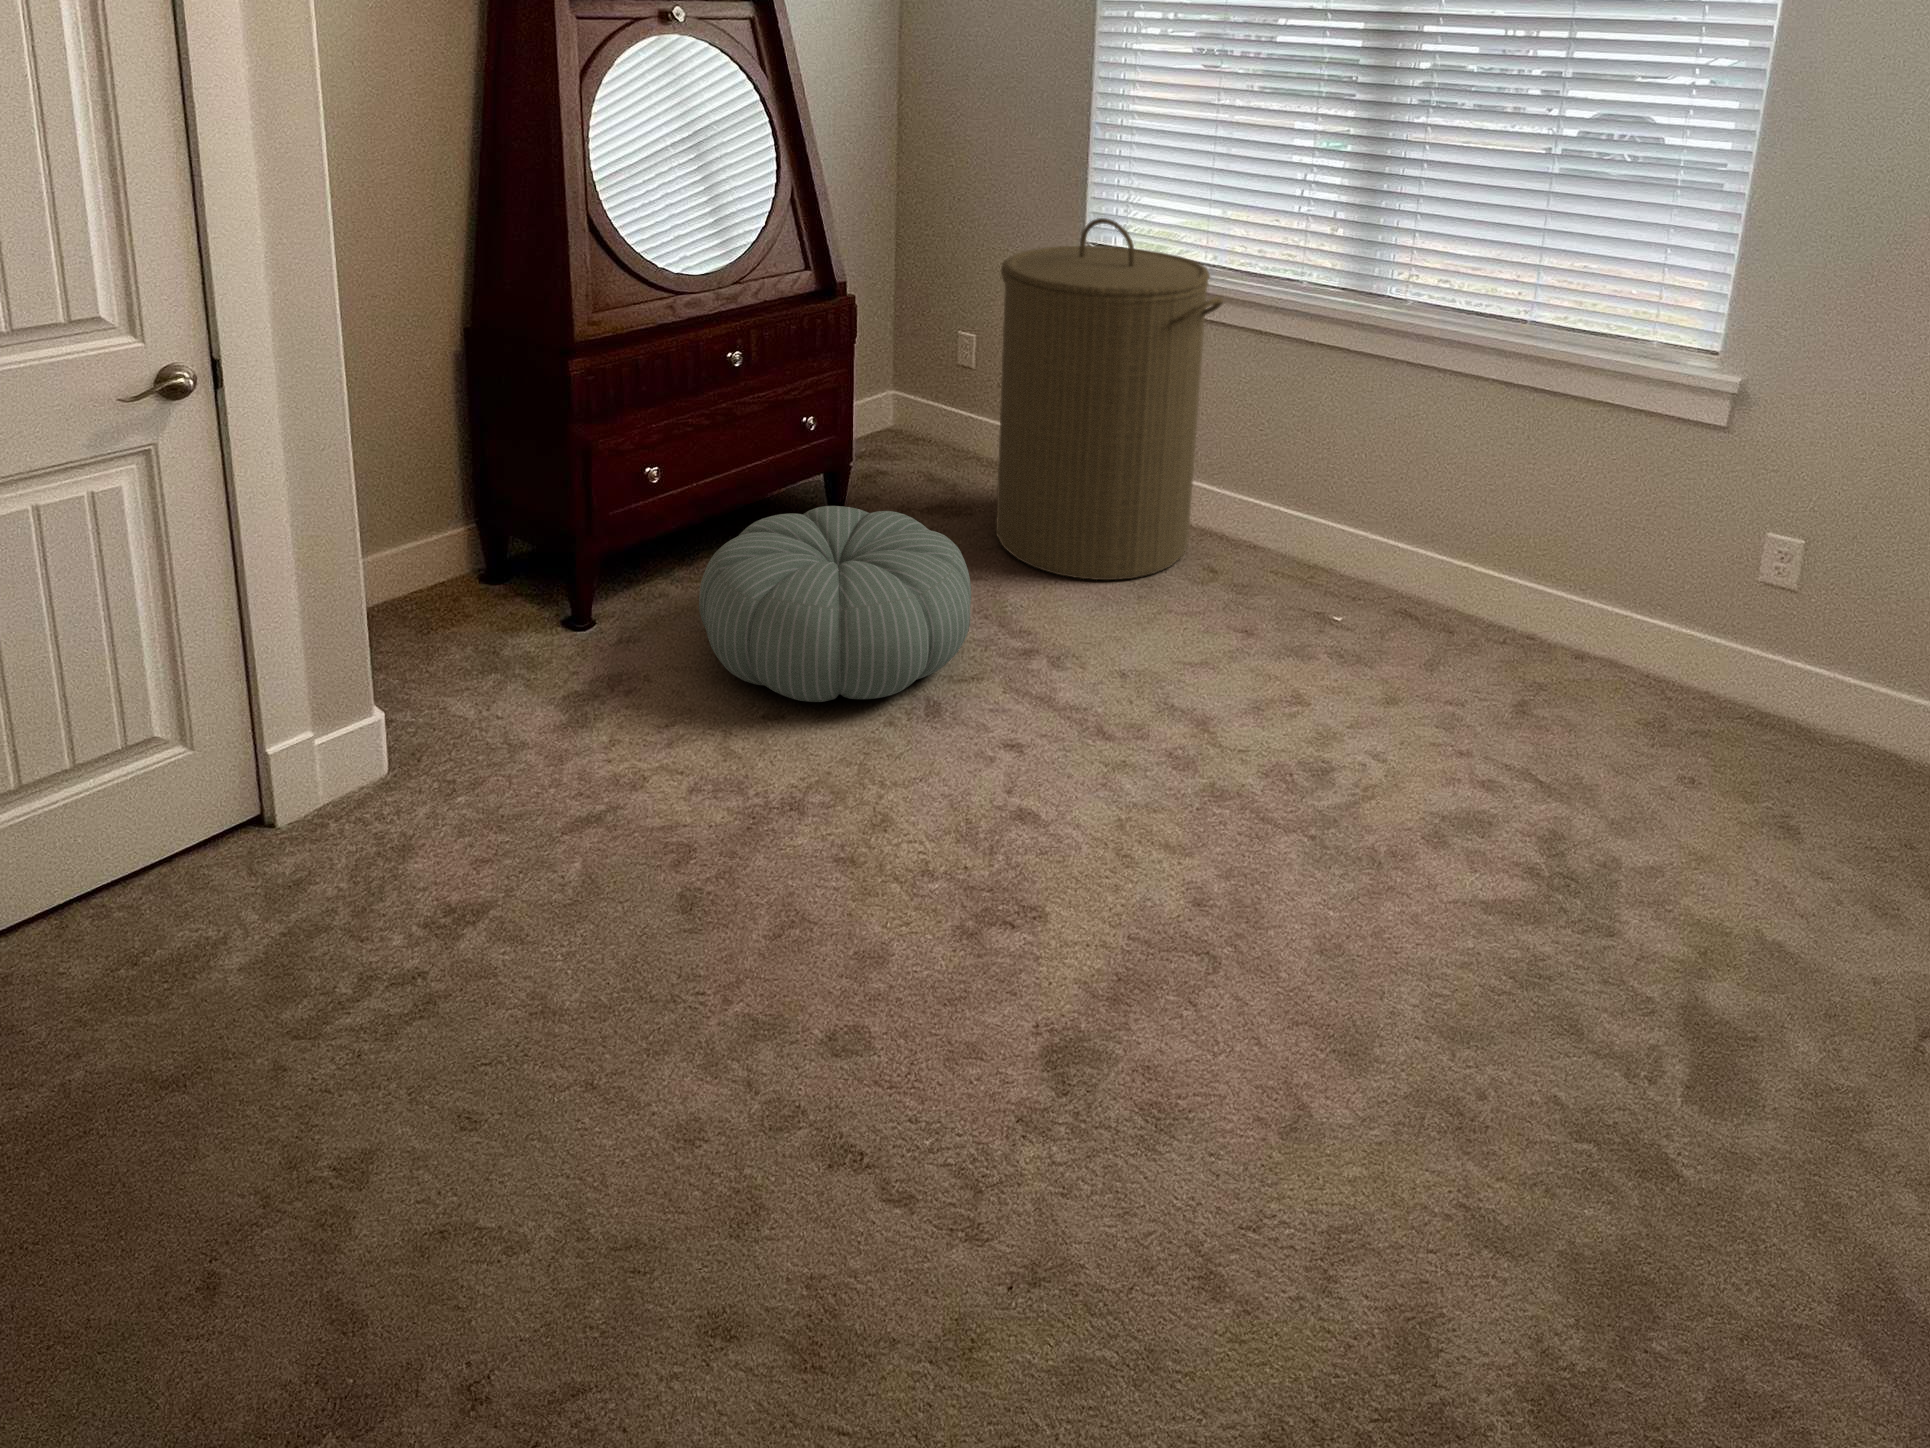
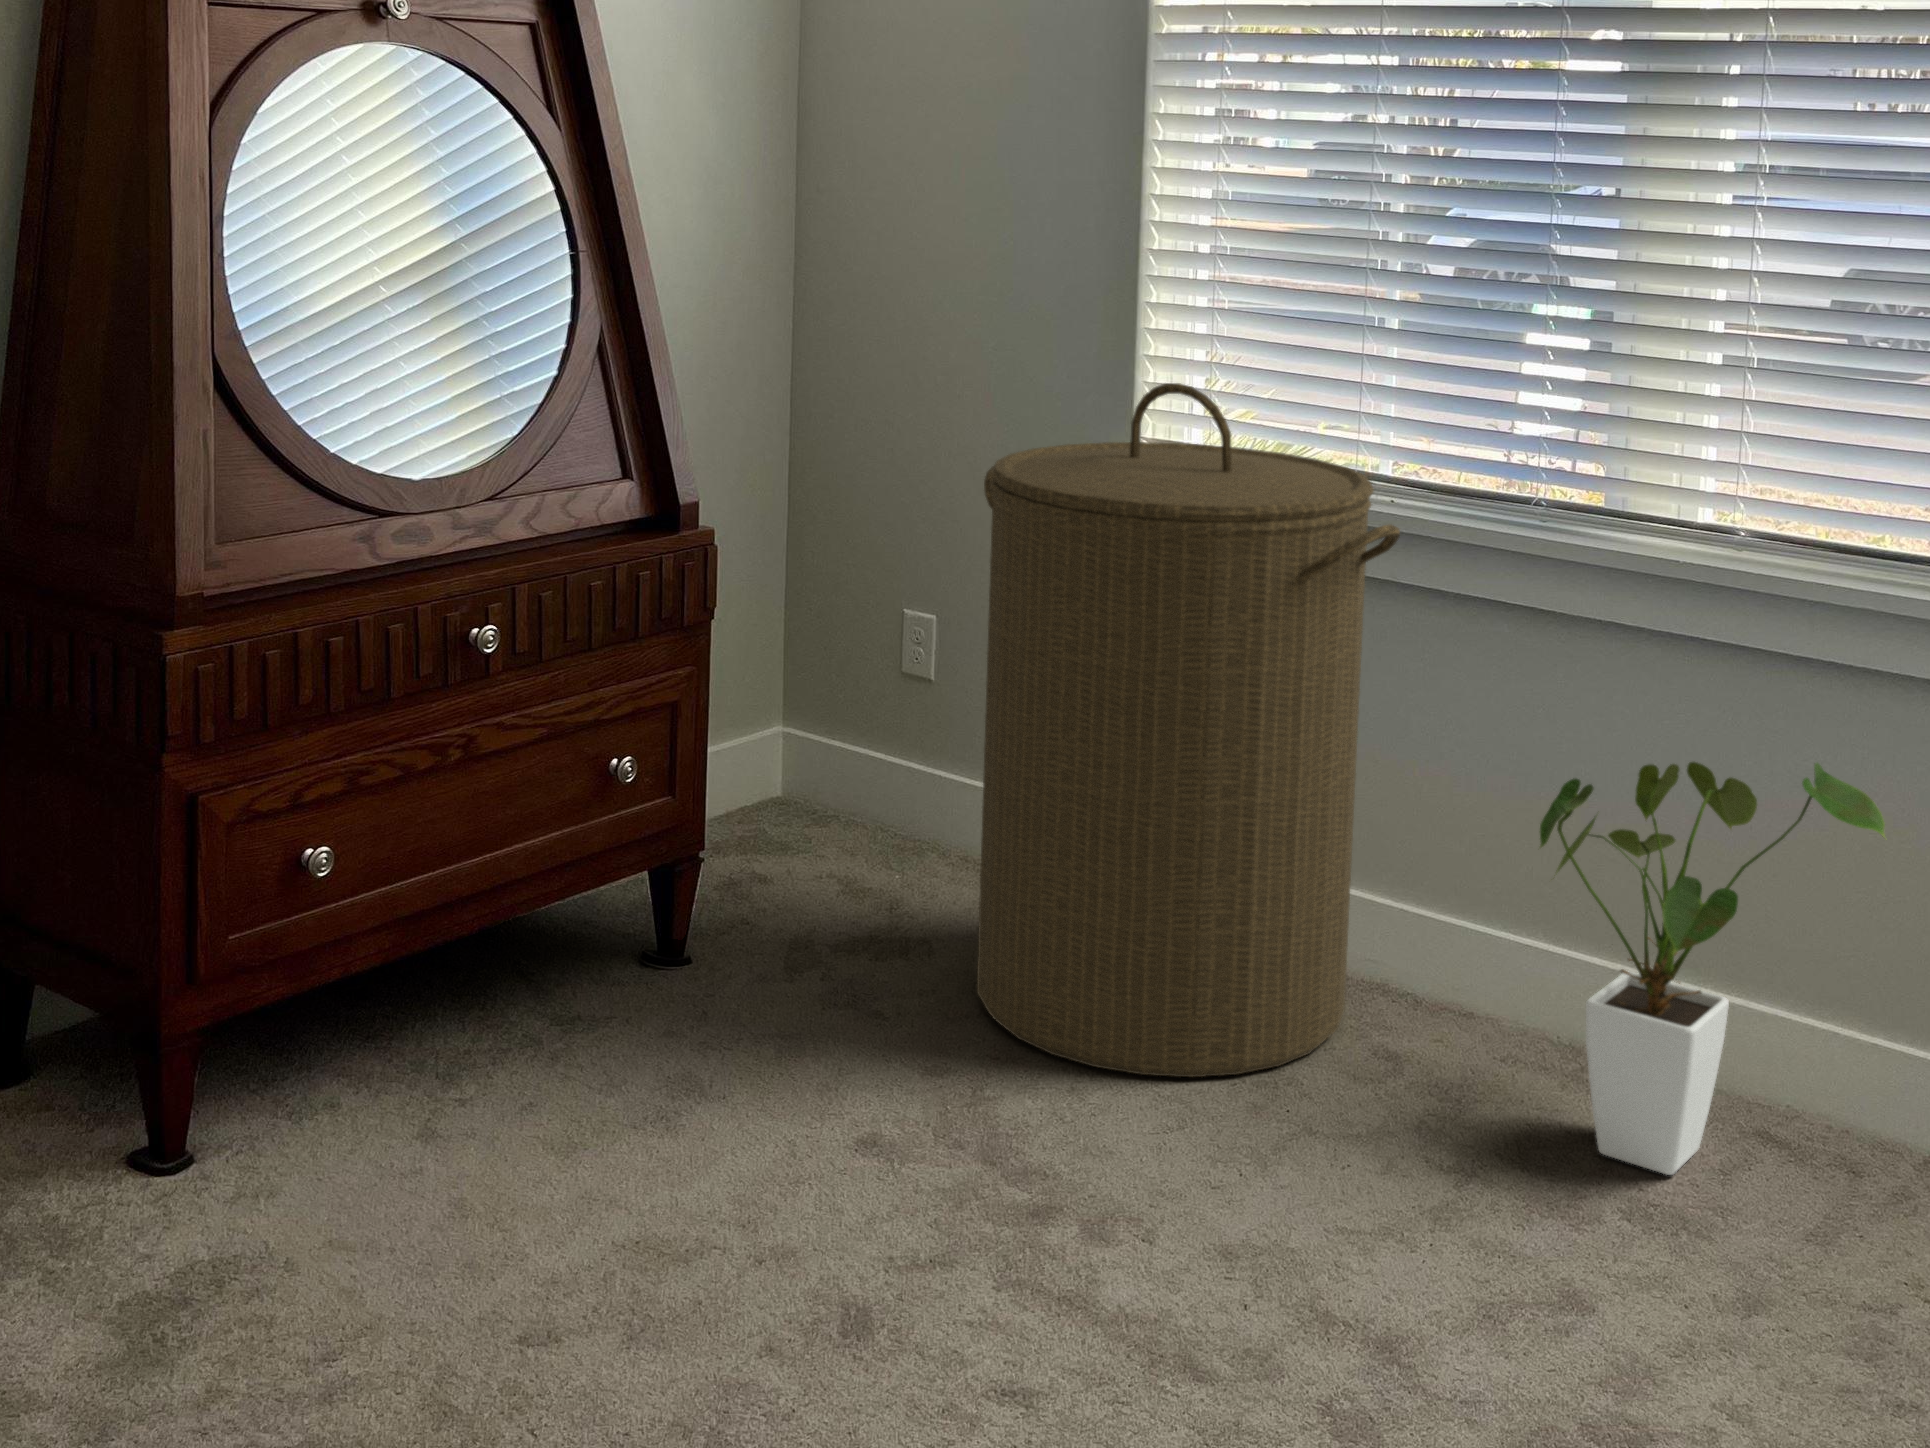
house plant: none [1289,423,1475,633] -> present [1540,762,1885,1175]
pouf: present [699,506,971,702] -> none [398,926,931,1310]

